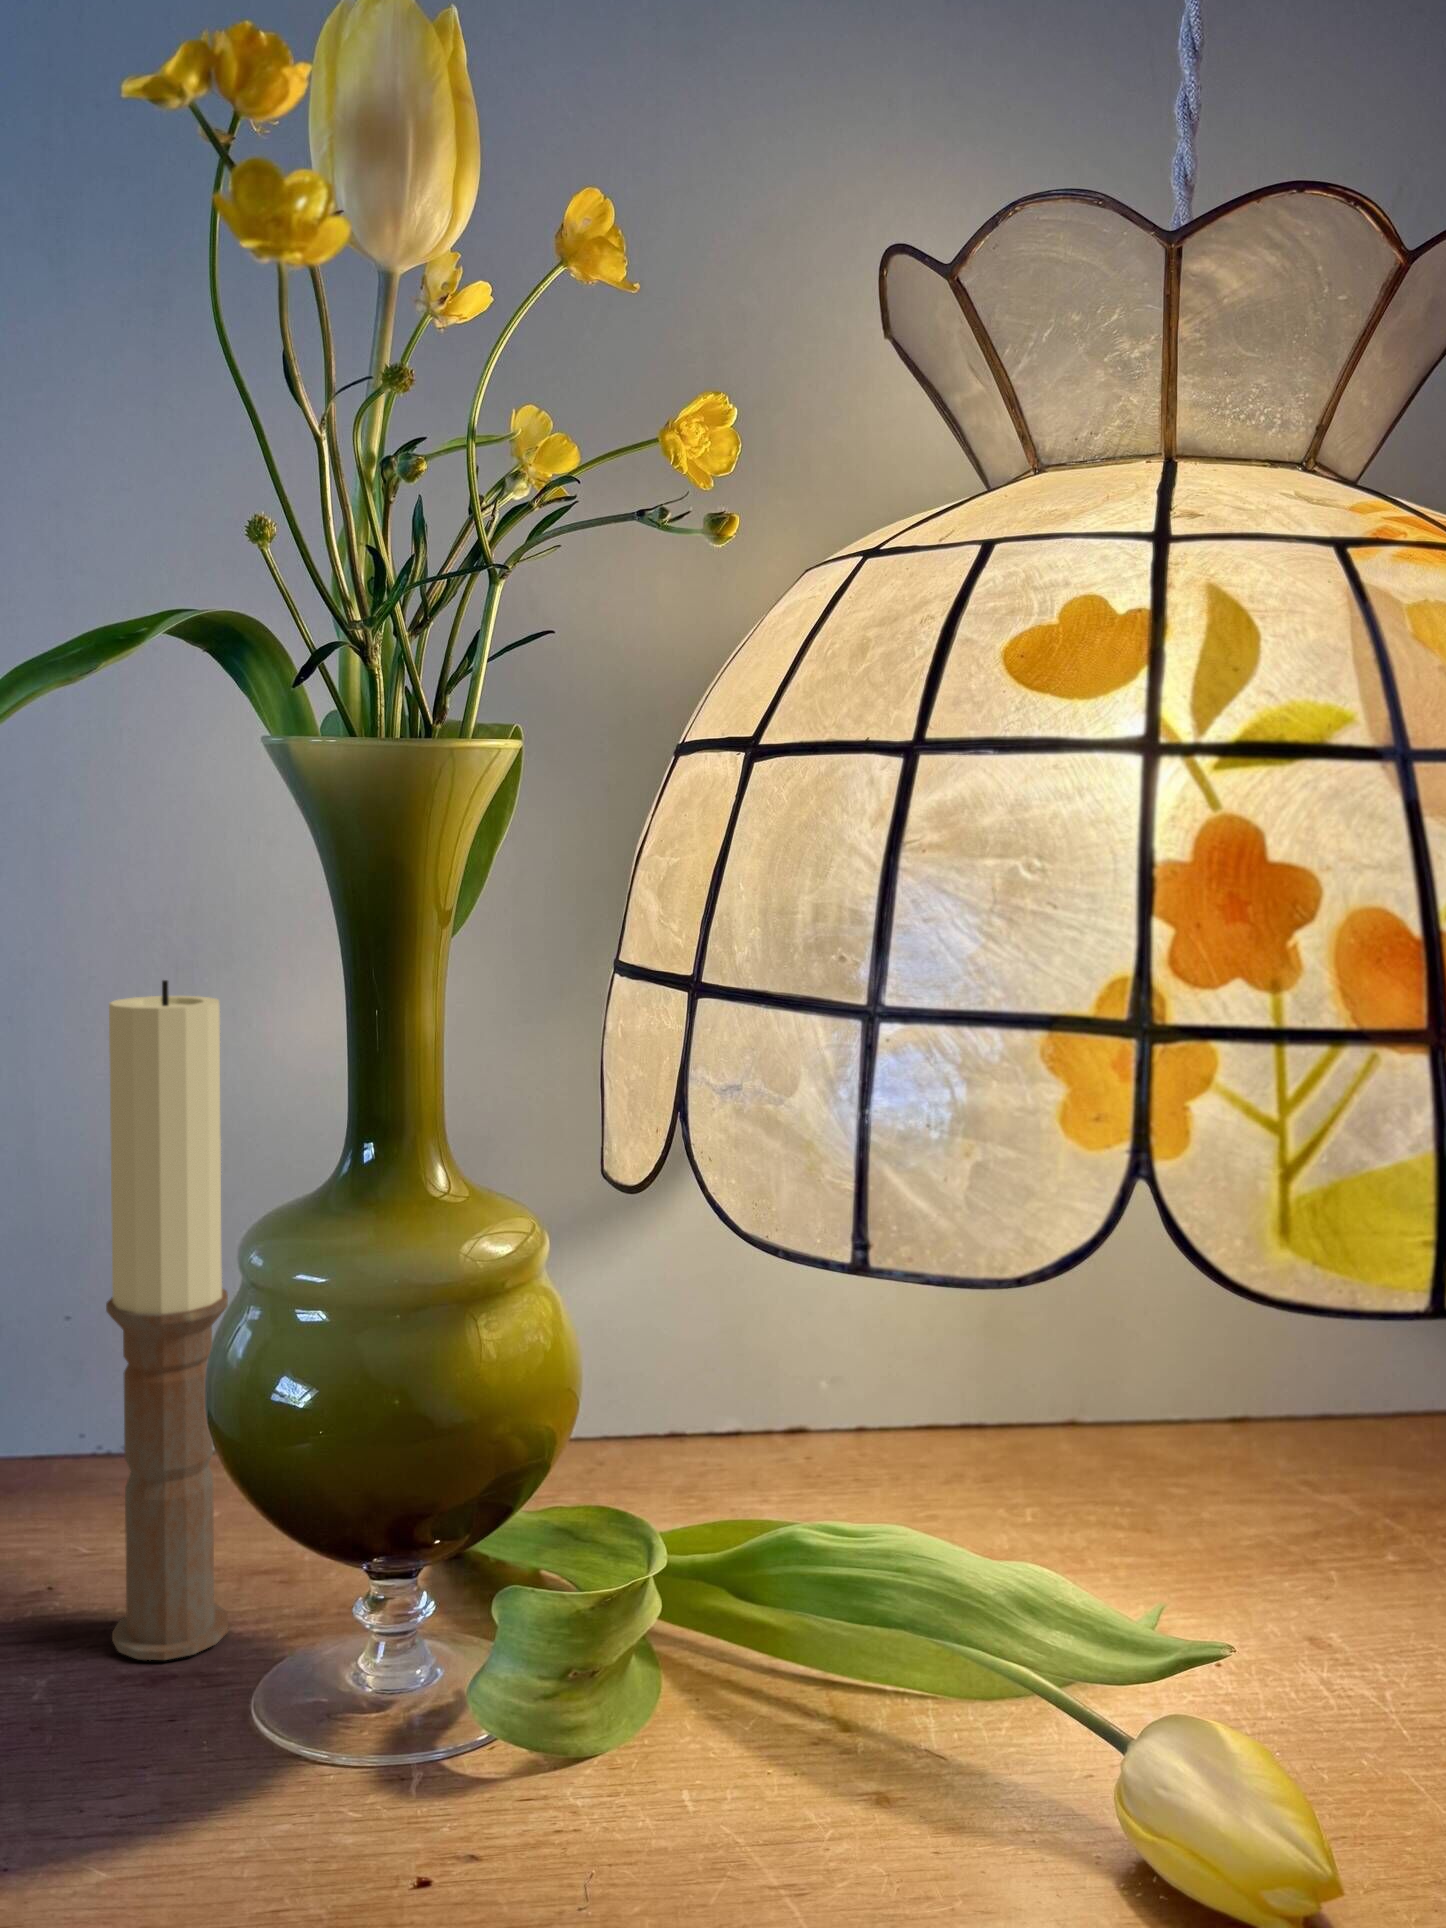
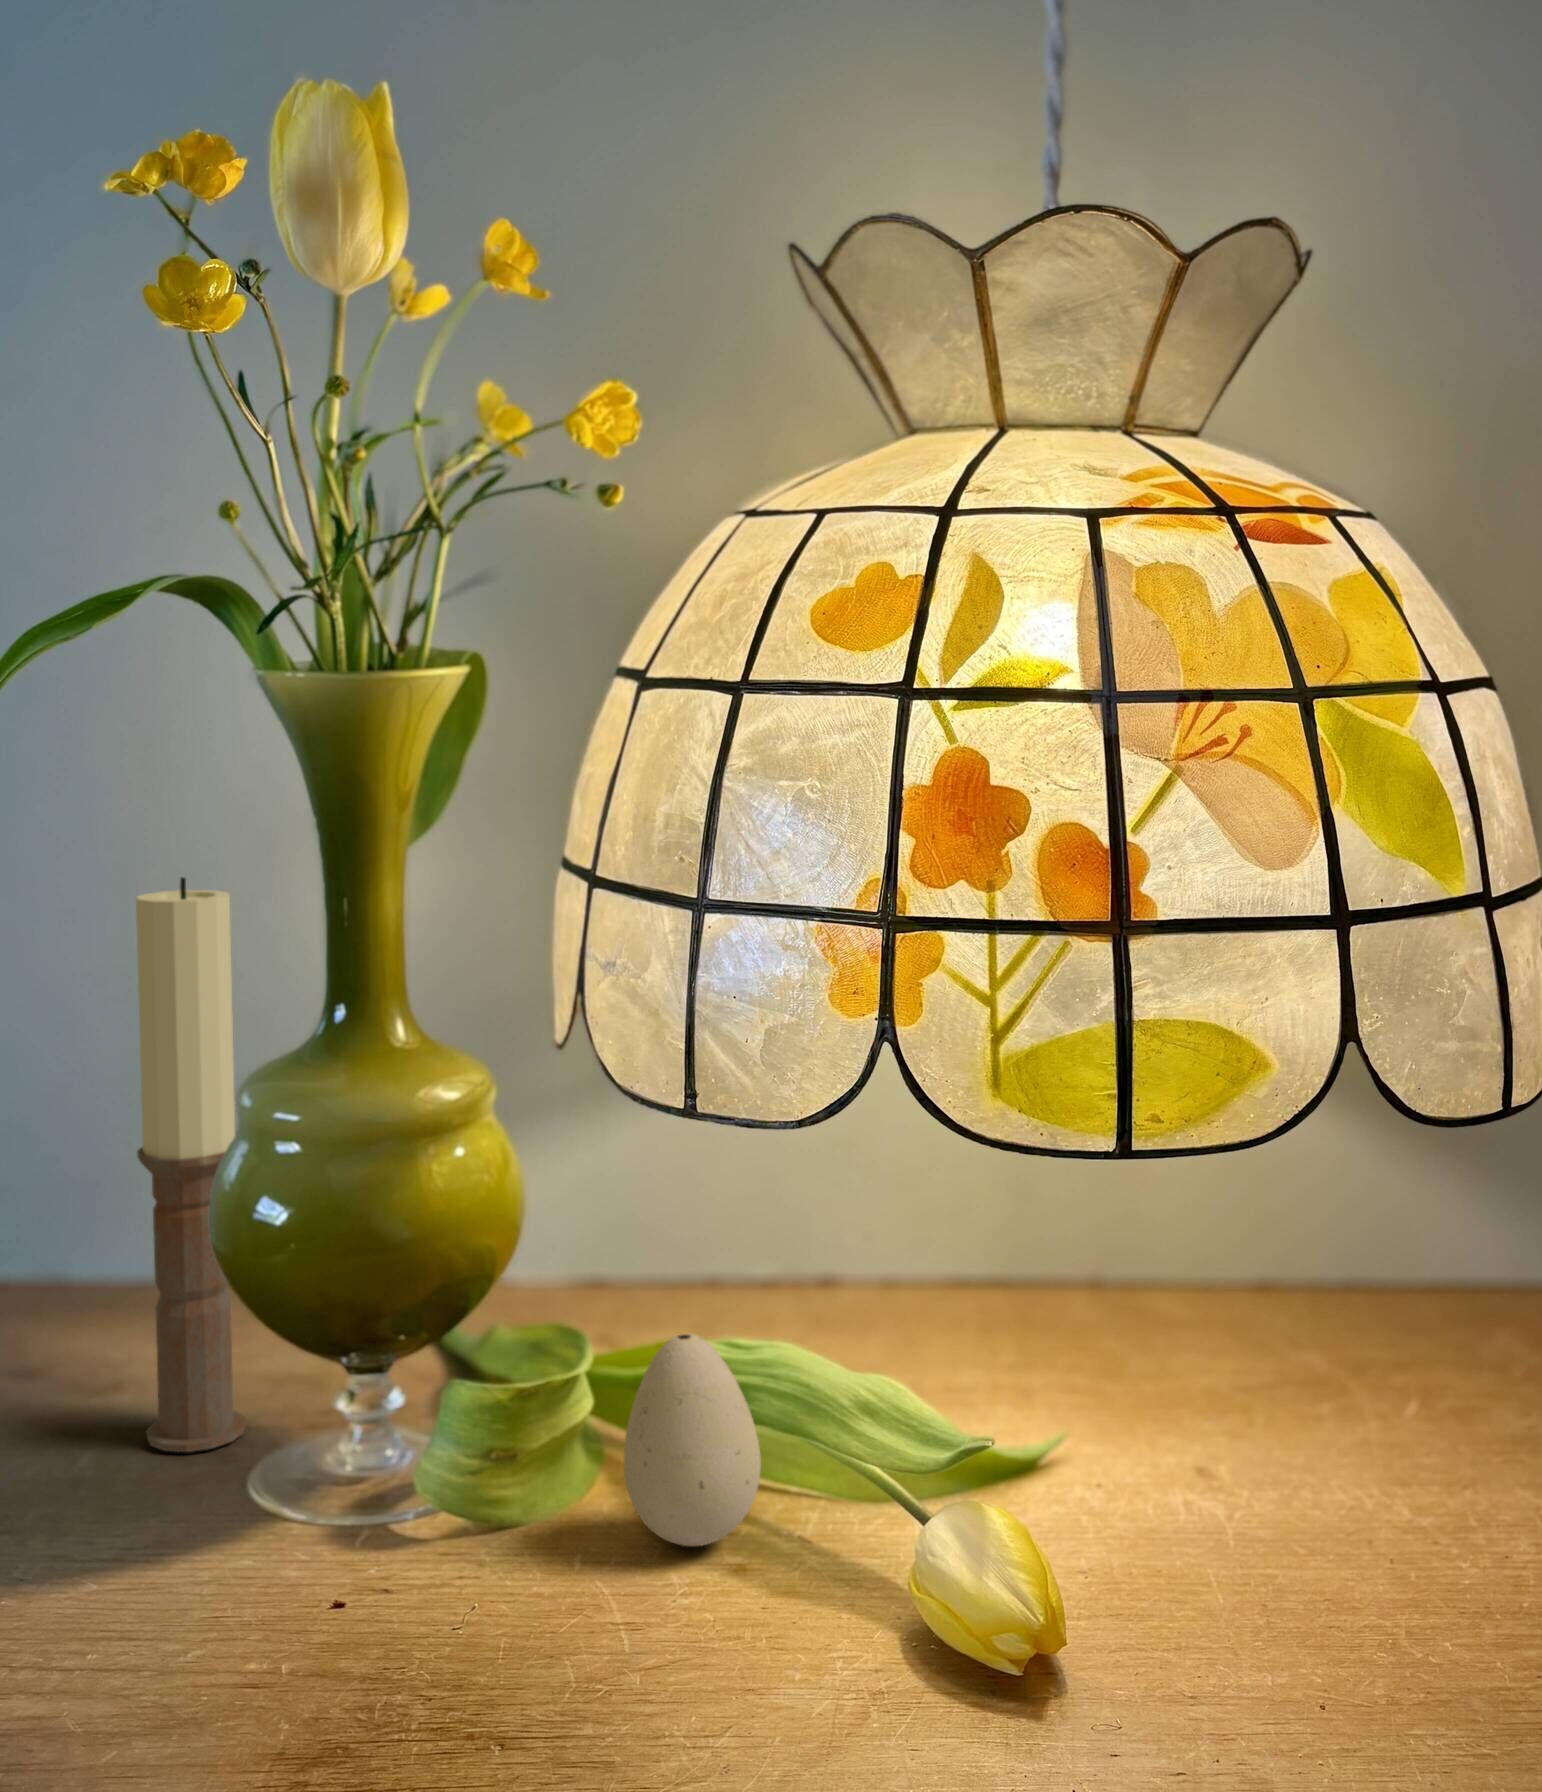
decorative egg: none [727,1523,889,1779] -> present [624,1334,761,1546]

